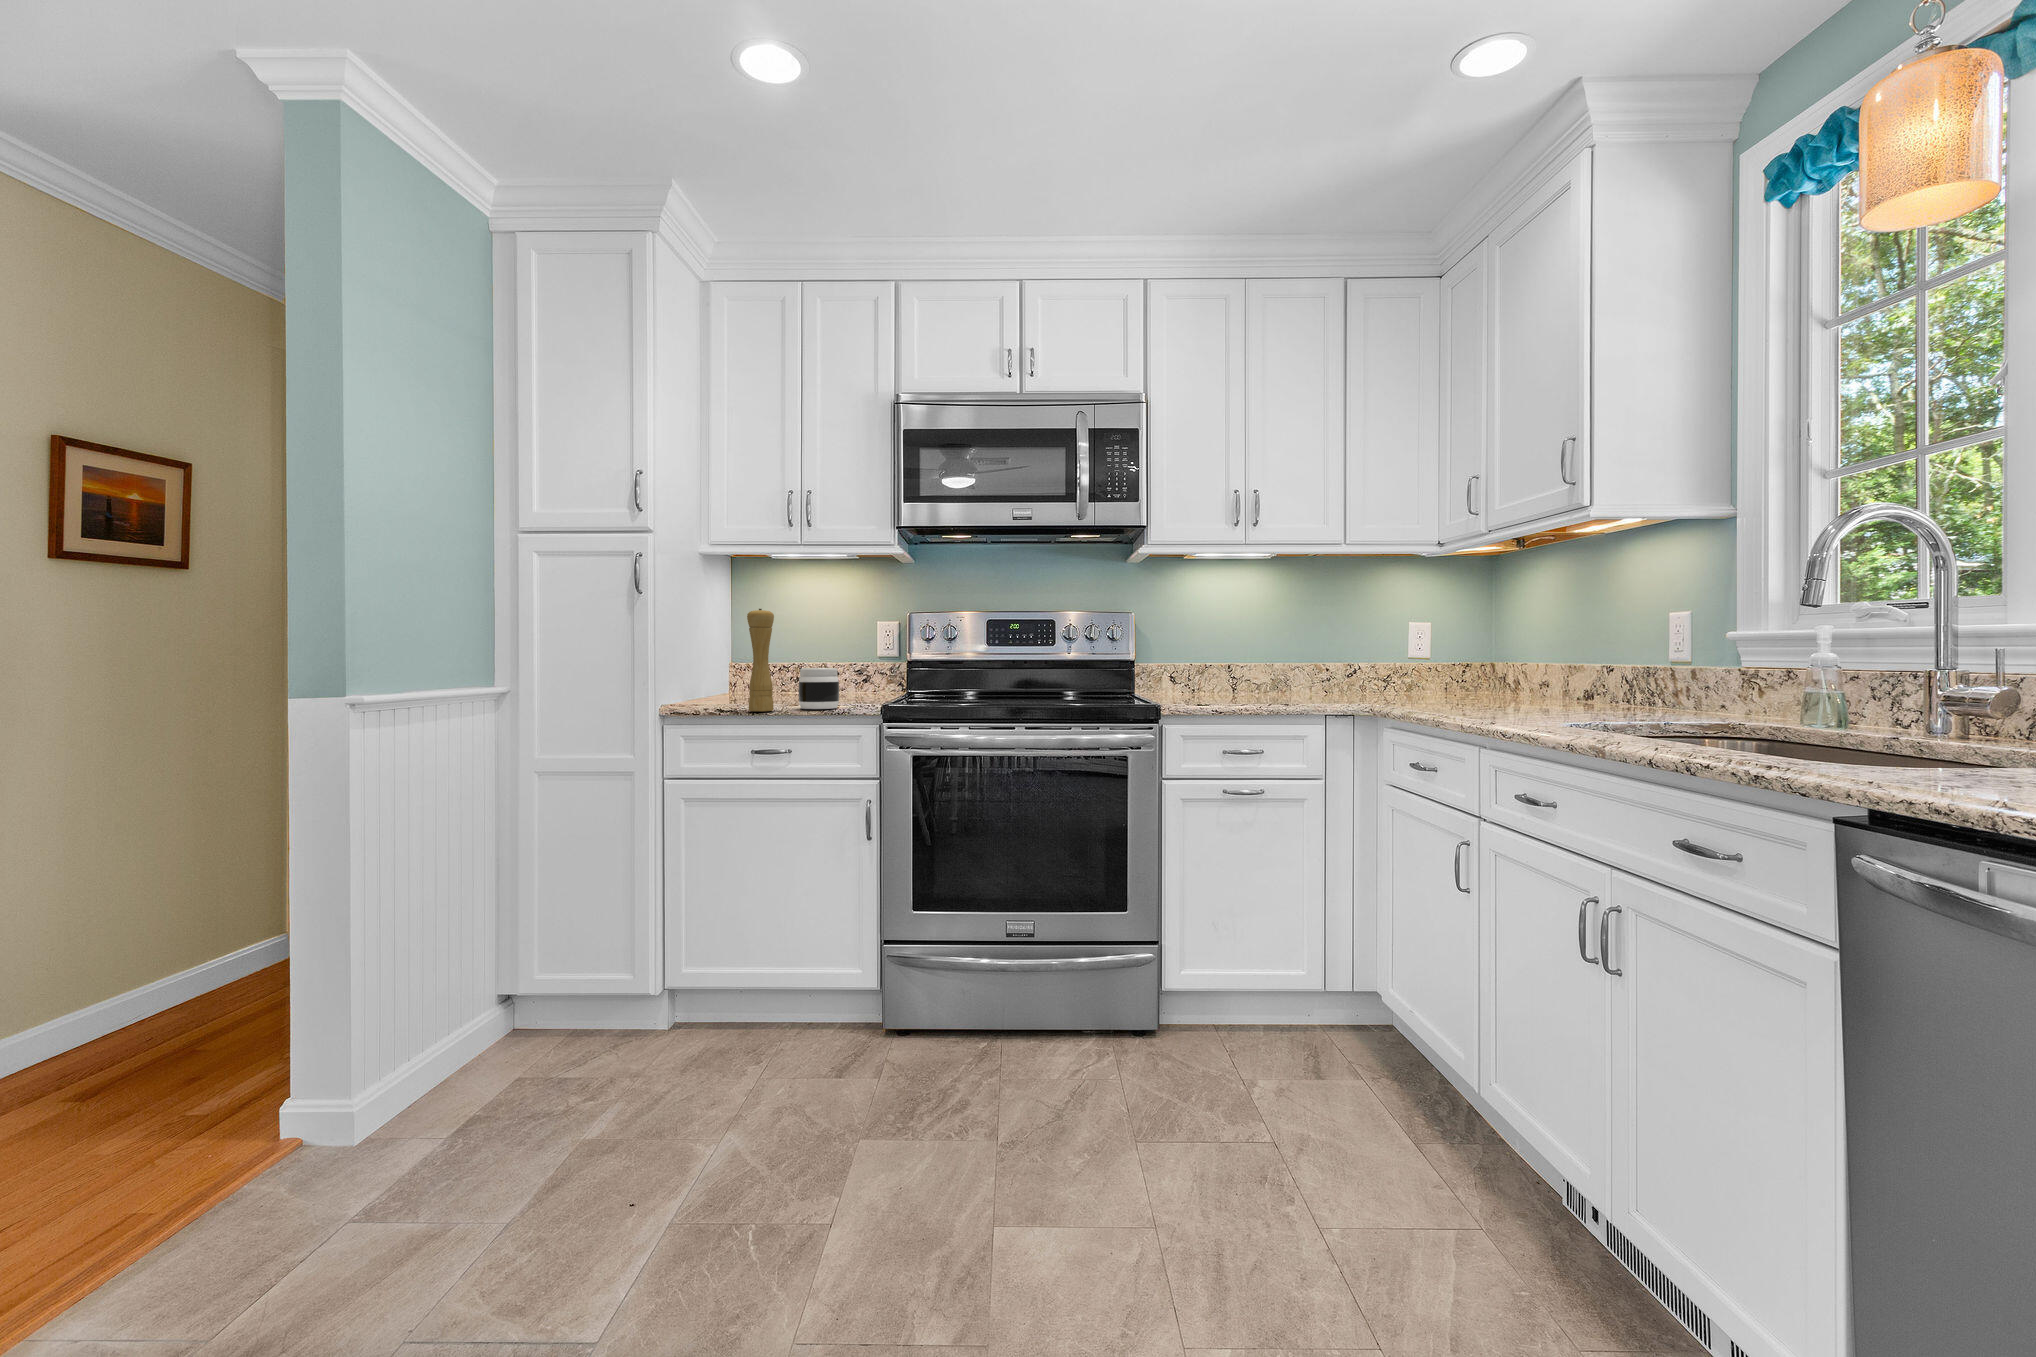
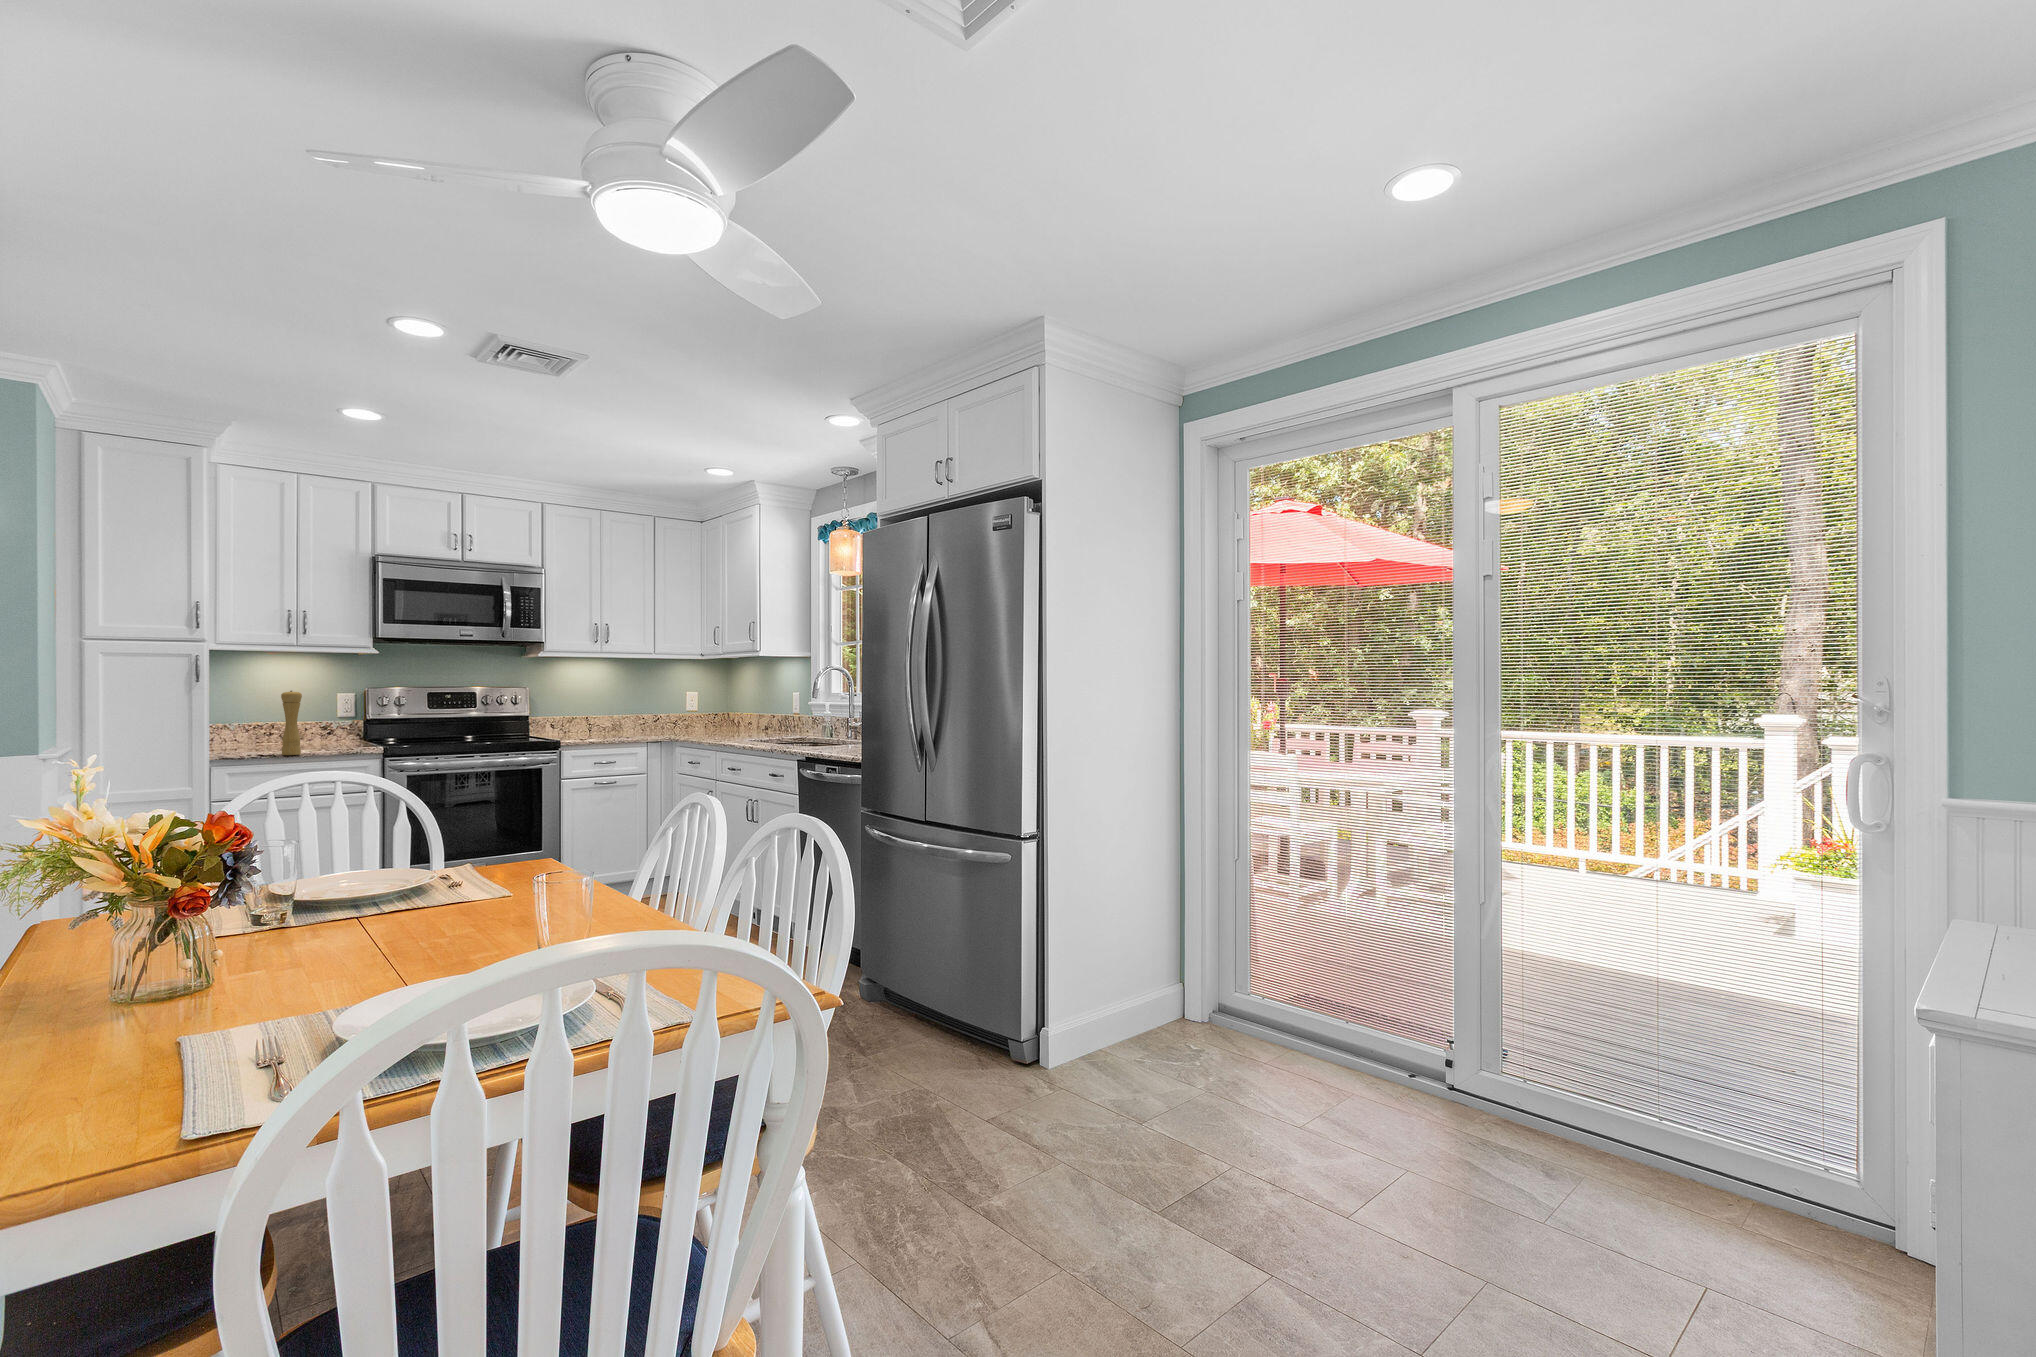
jar: present [798,668,839,709] -> none [315,726,345,752]

